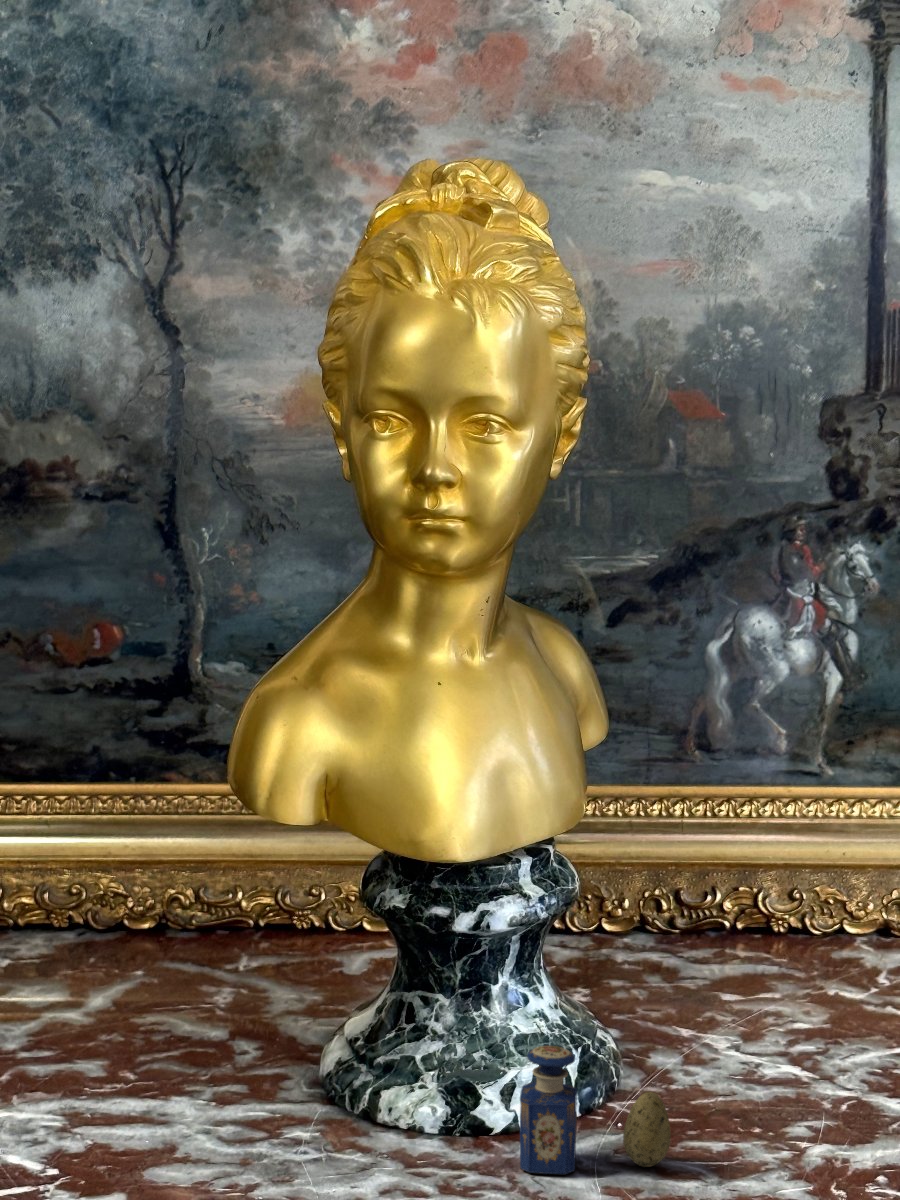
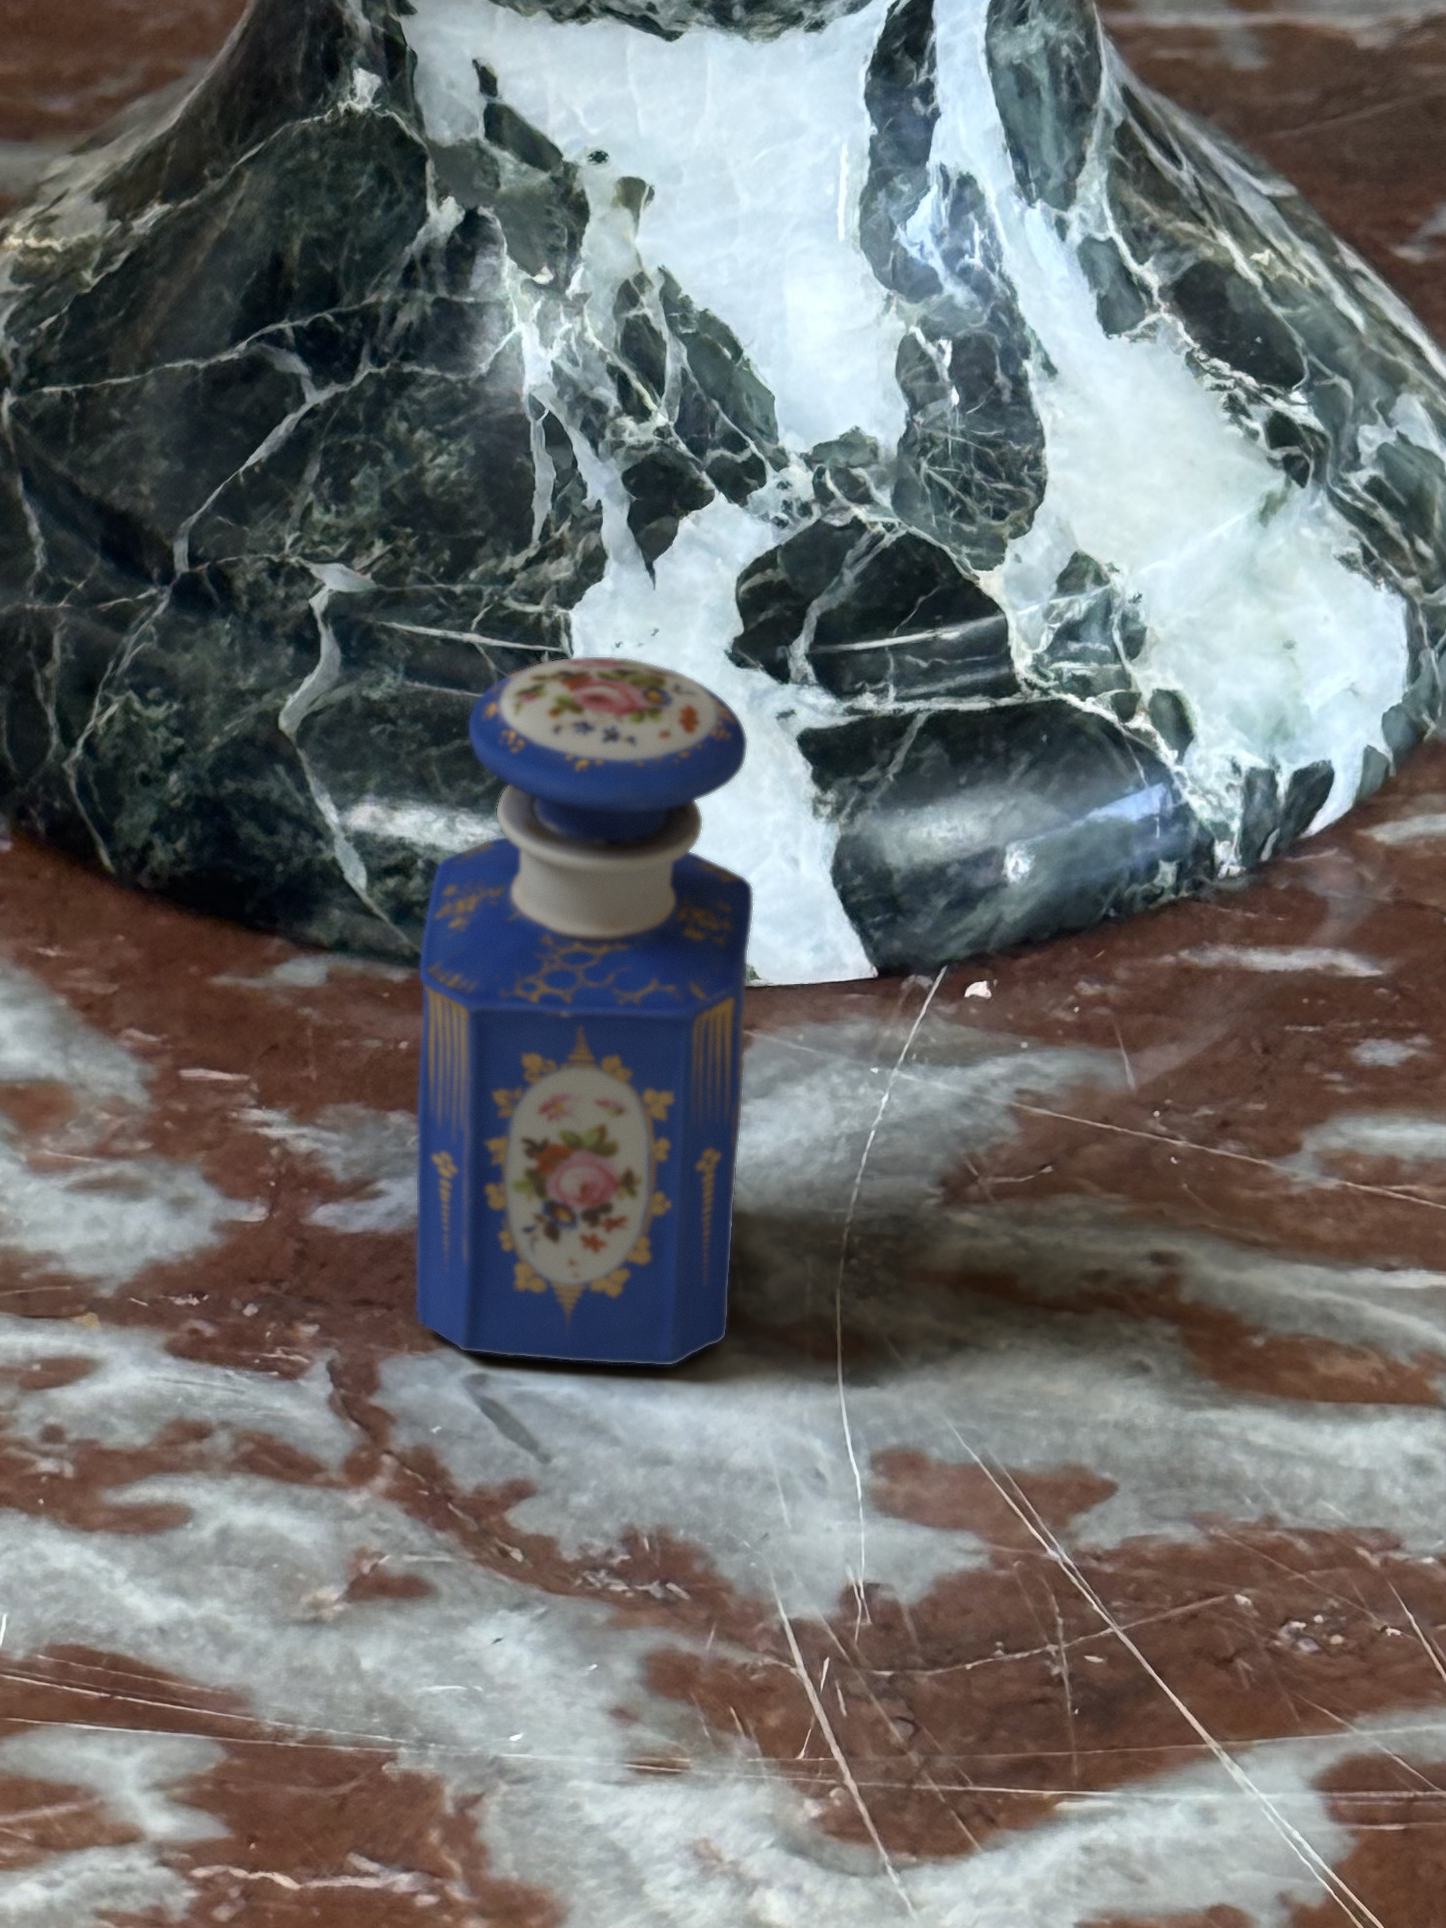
decorative egg: present [623,1092,671,1167] -> none [1006,926,1275,1313]

